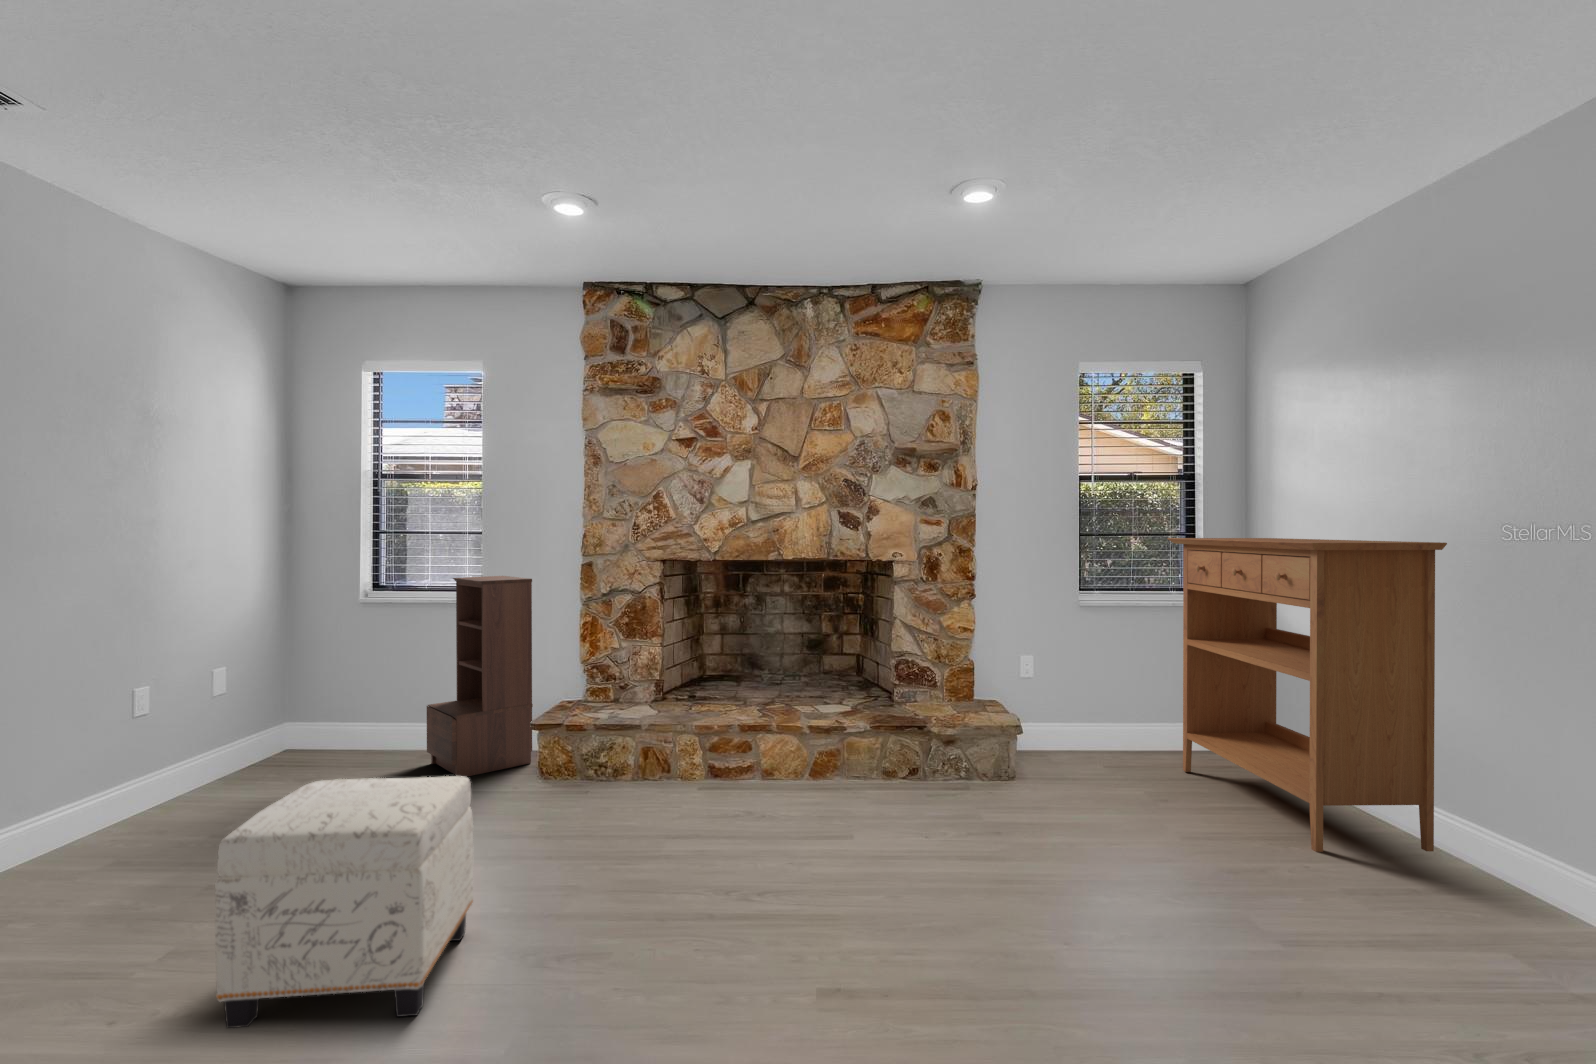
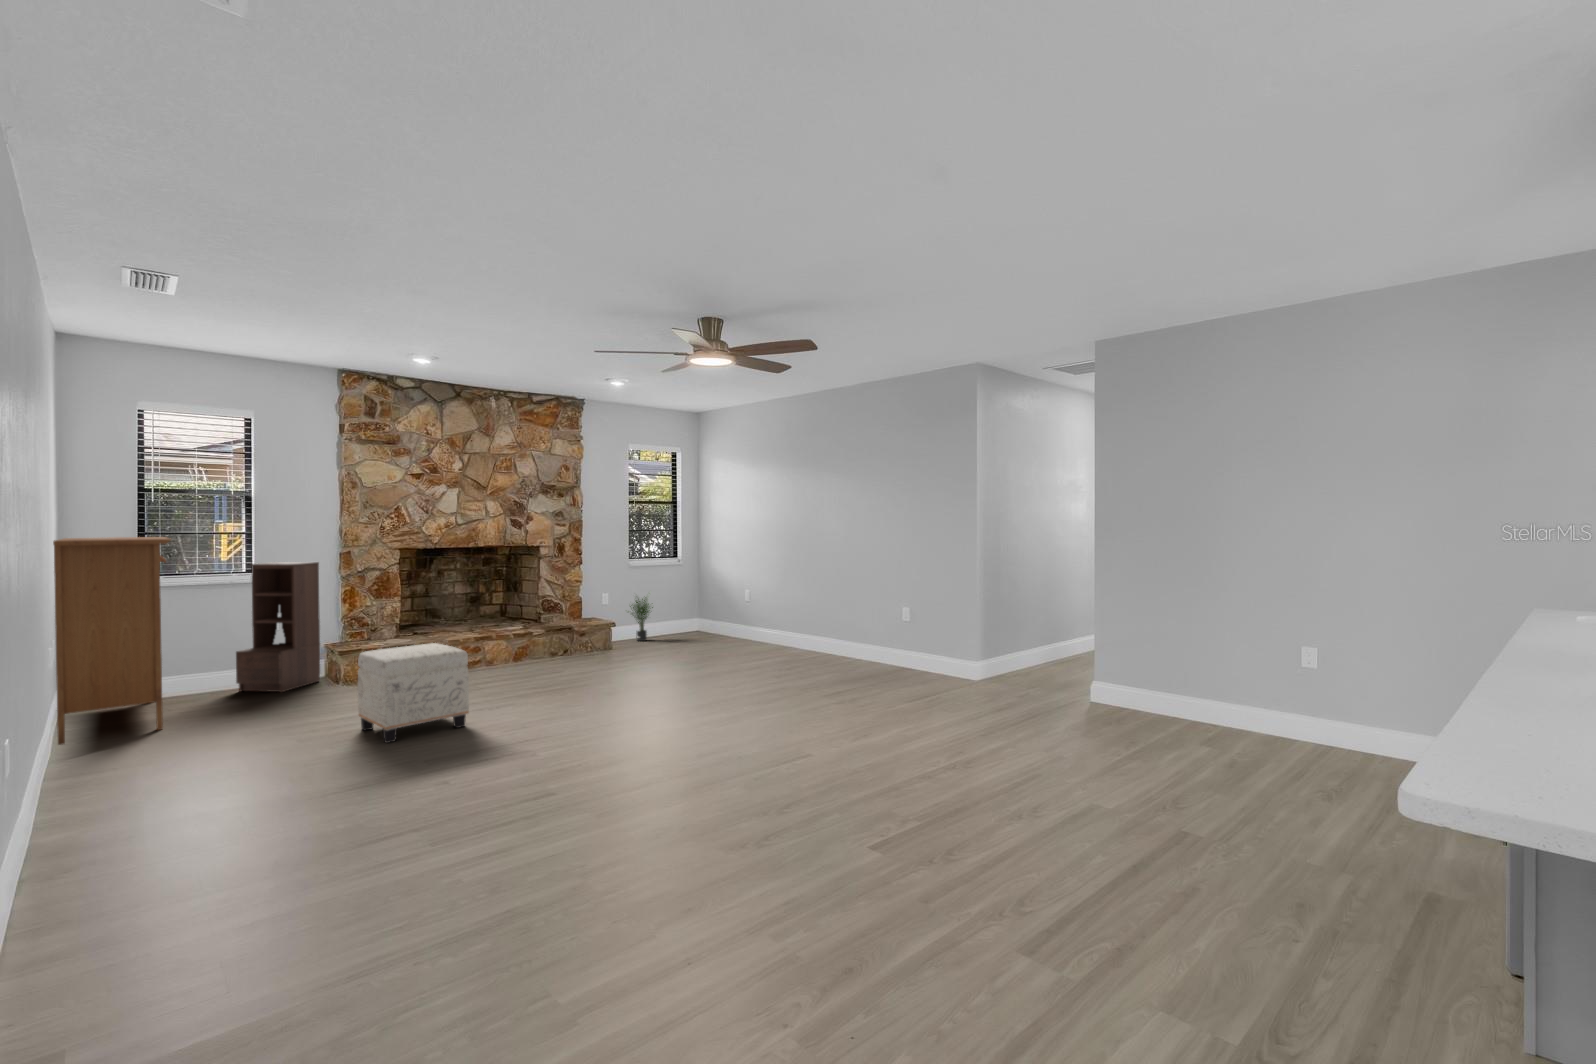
console table: present [1167,538,1447,852] -> present [53,537,171,745]
potted plant: none [1048,661,1125,765] -> present [630,597,653,641]

